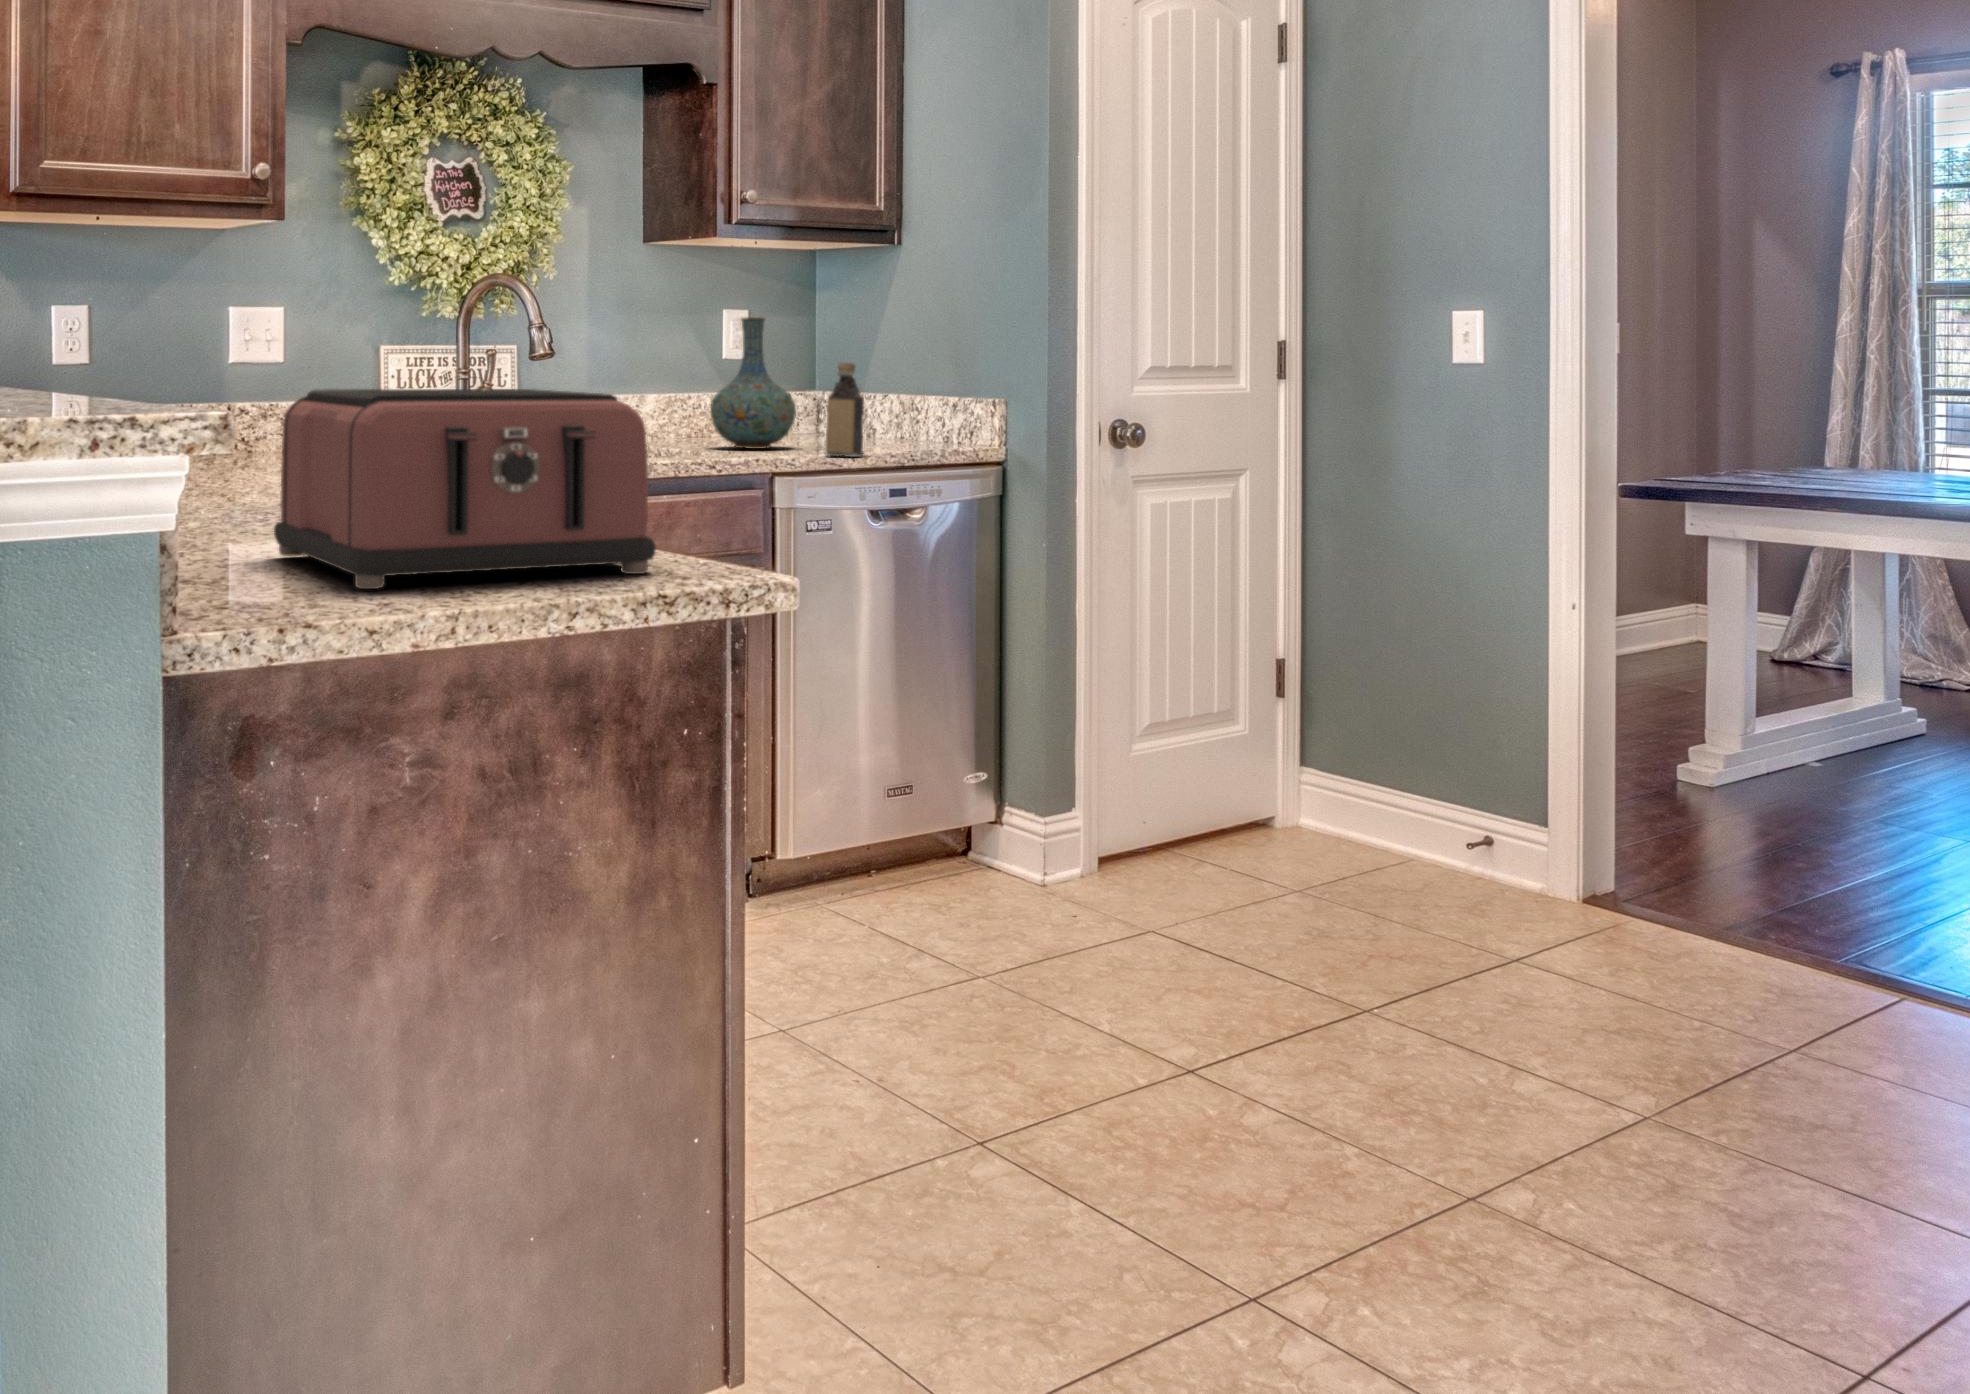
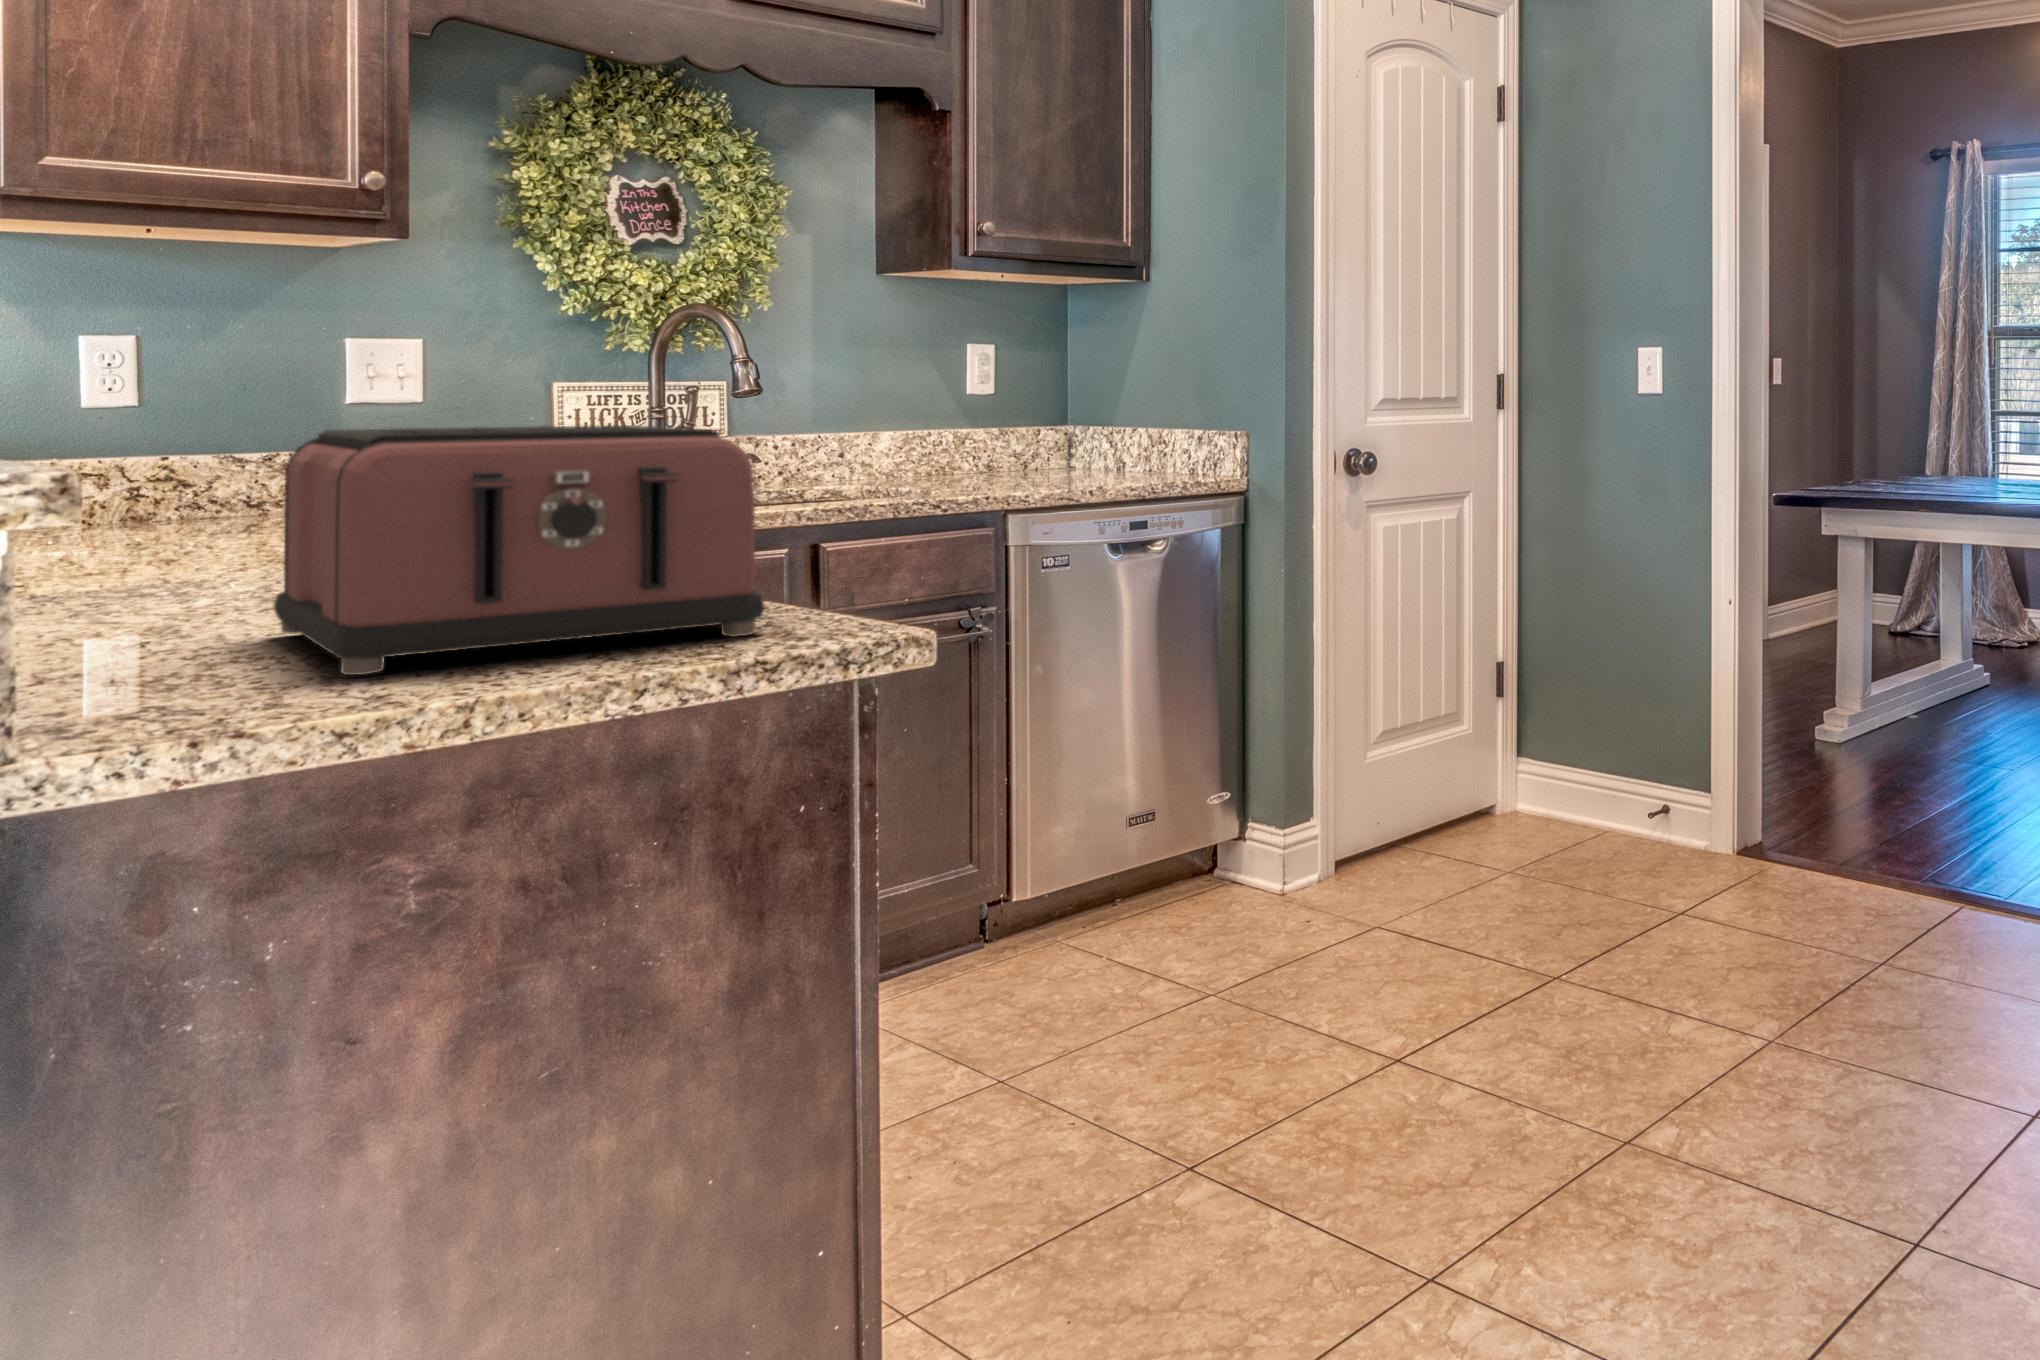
vase: present [710,317,796,449] -> none [946,349,1037,483]
bottle: present [826,363,864,457] -> none [1063,394,1102,489]

